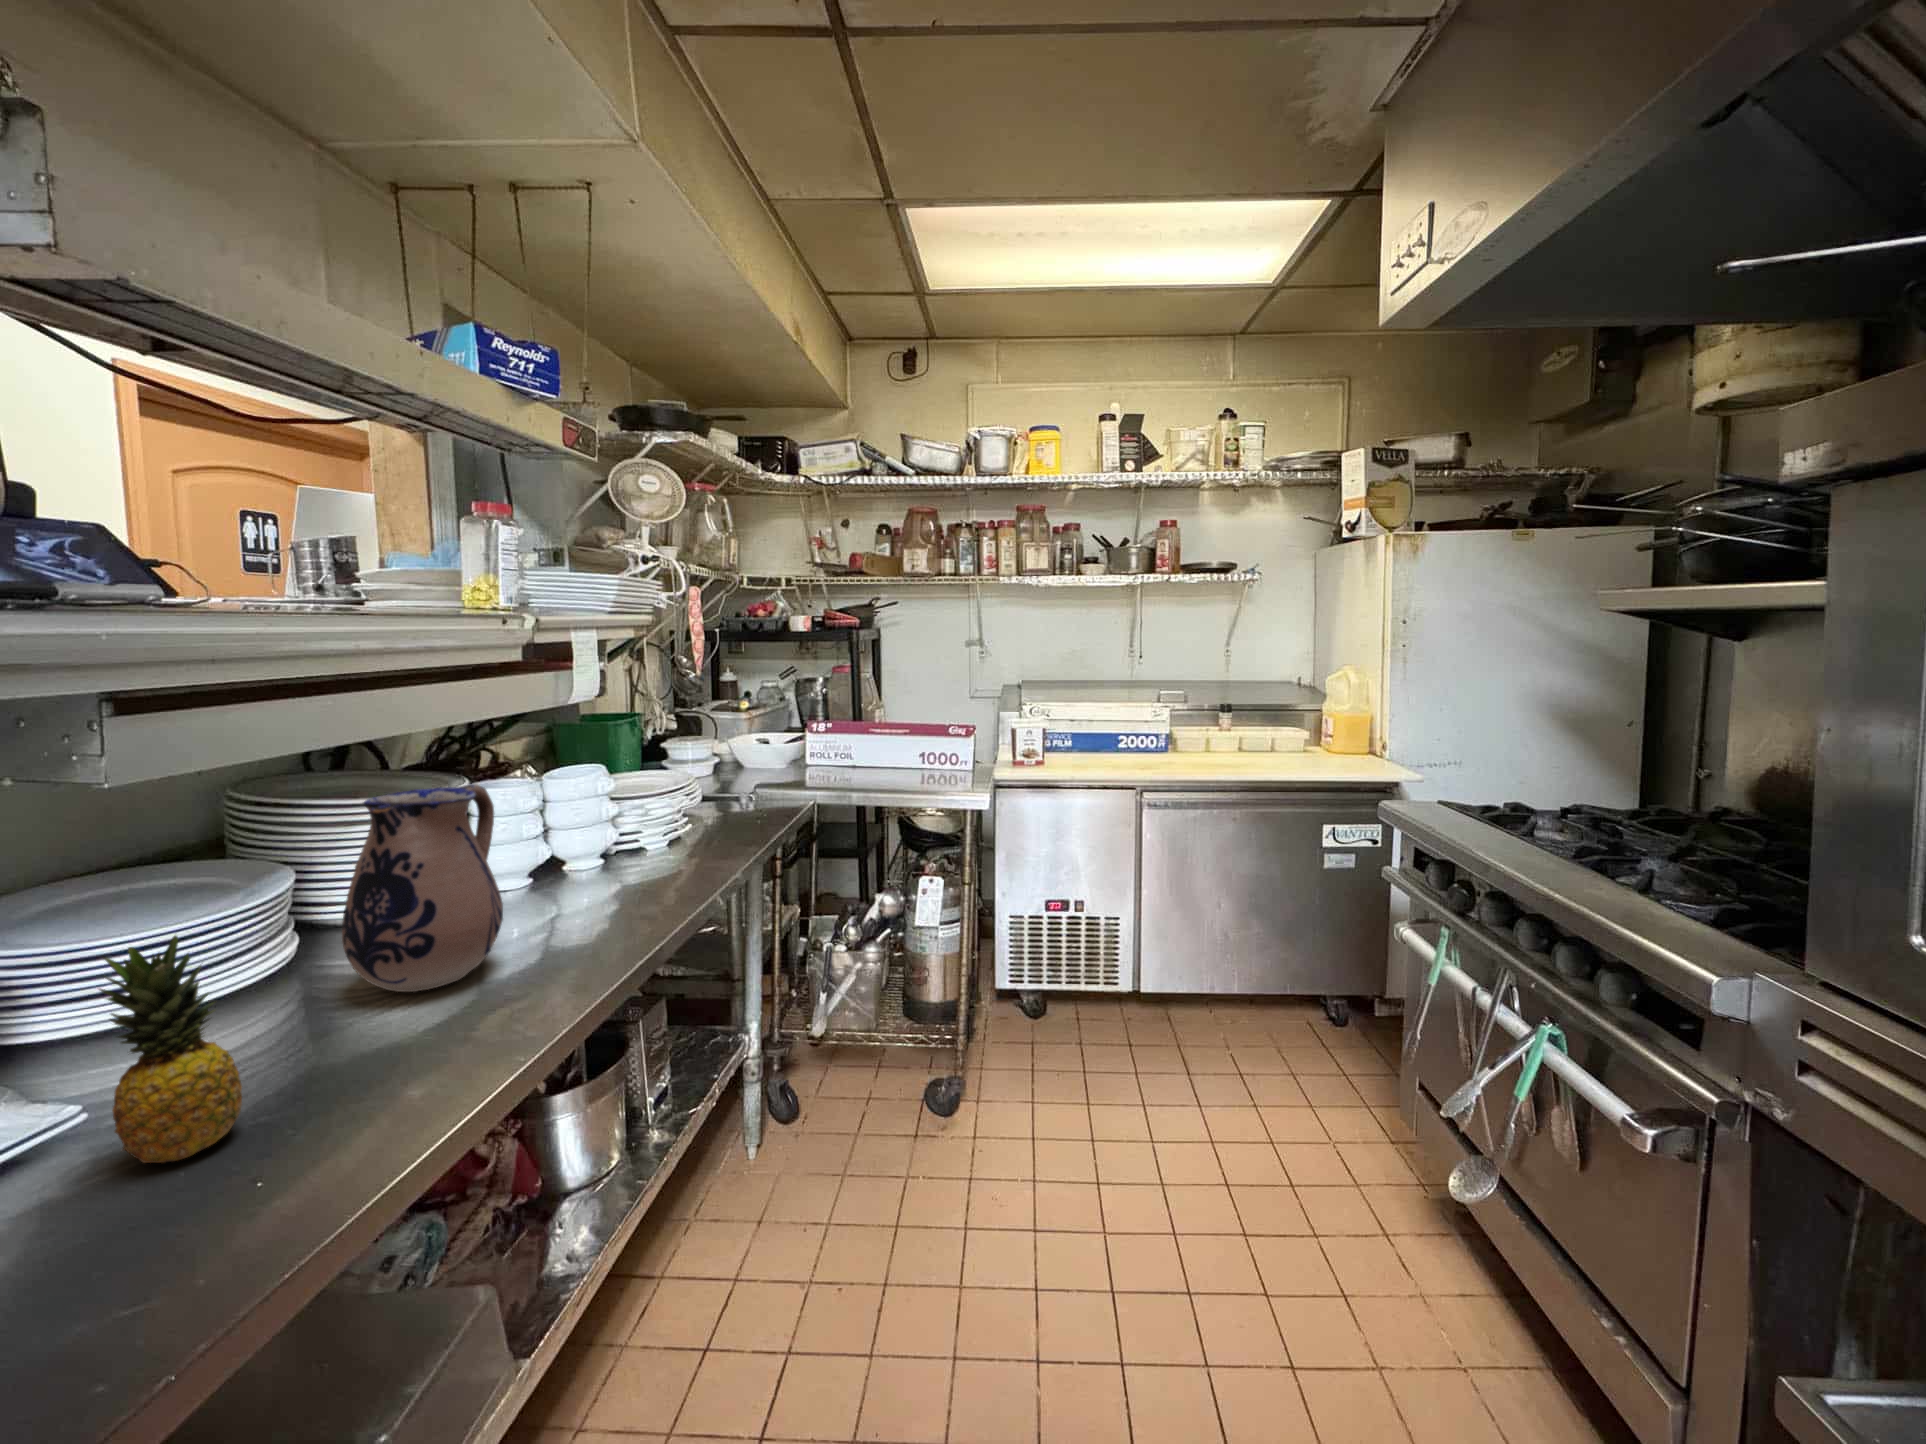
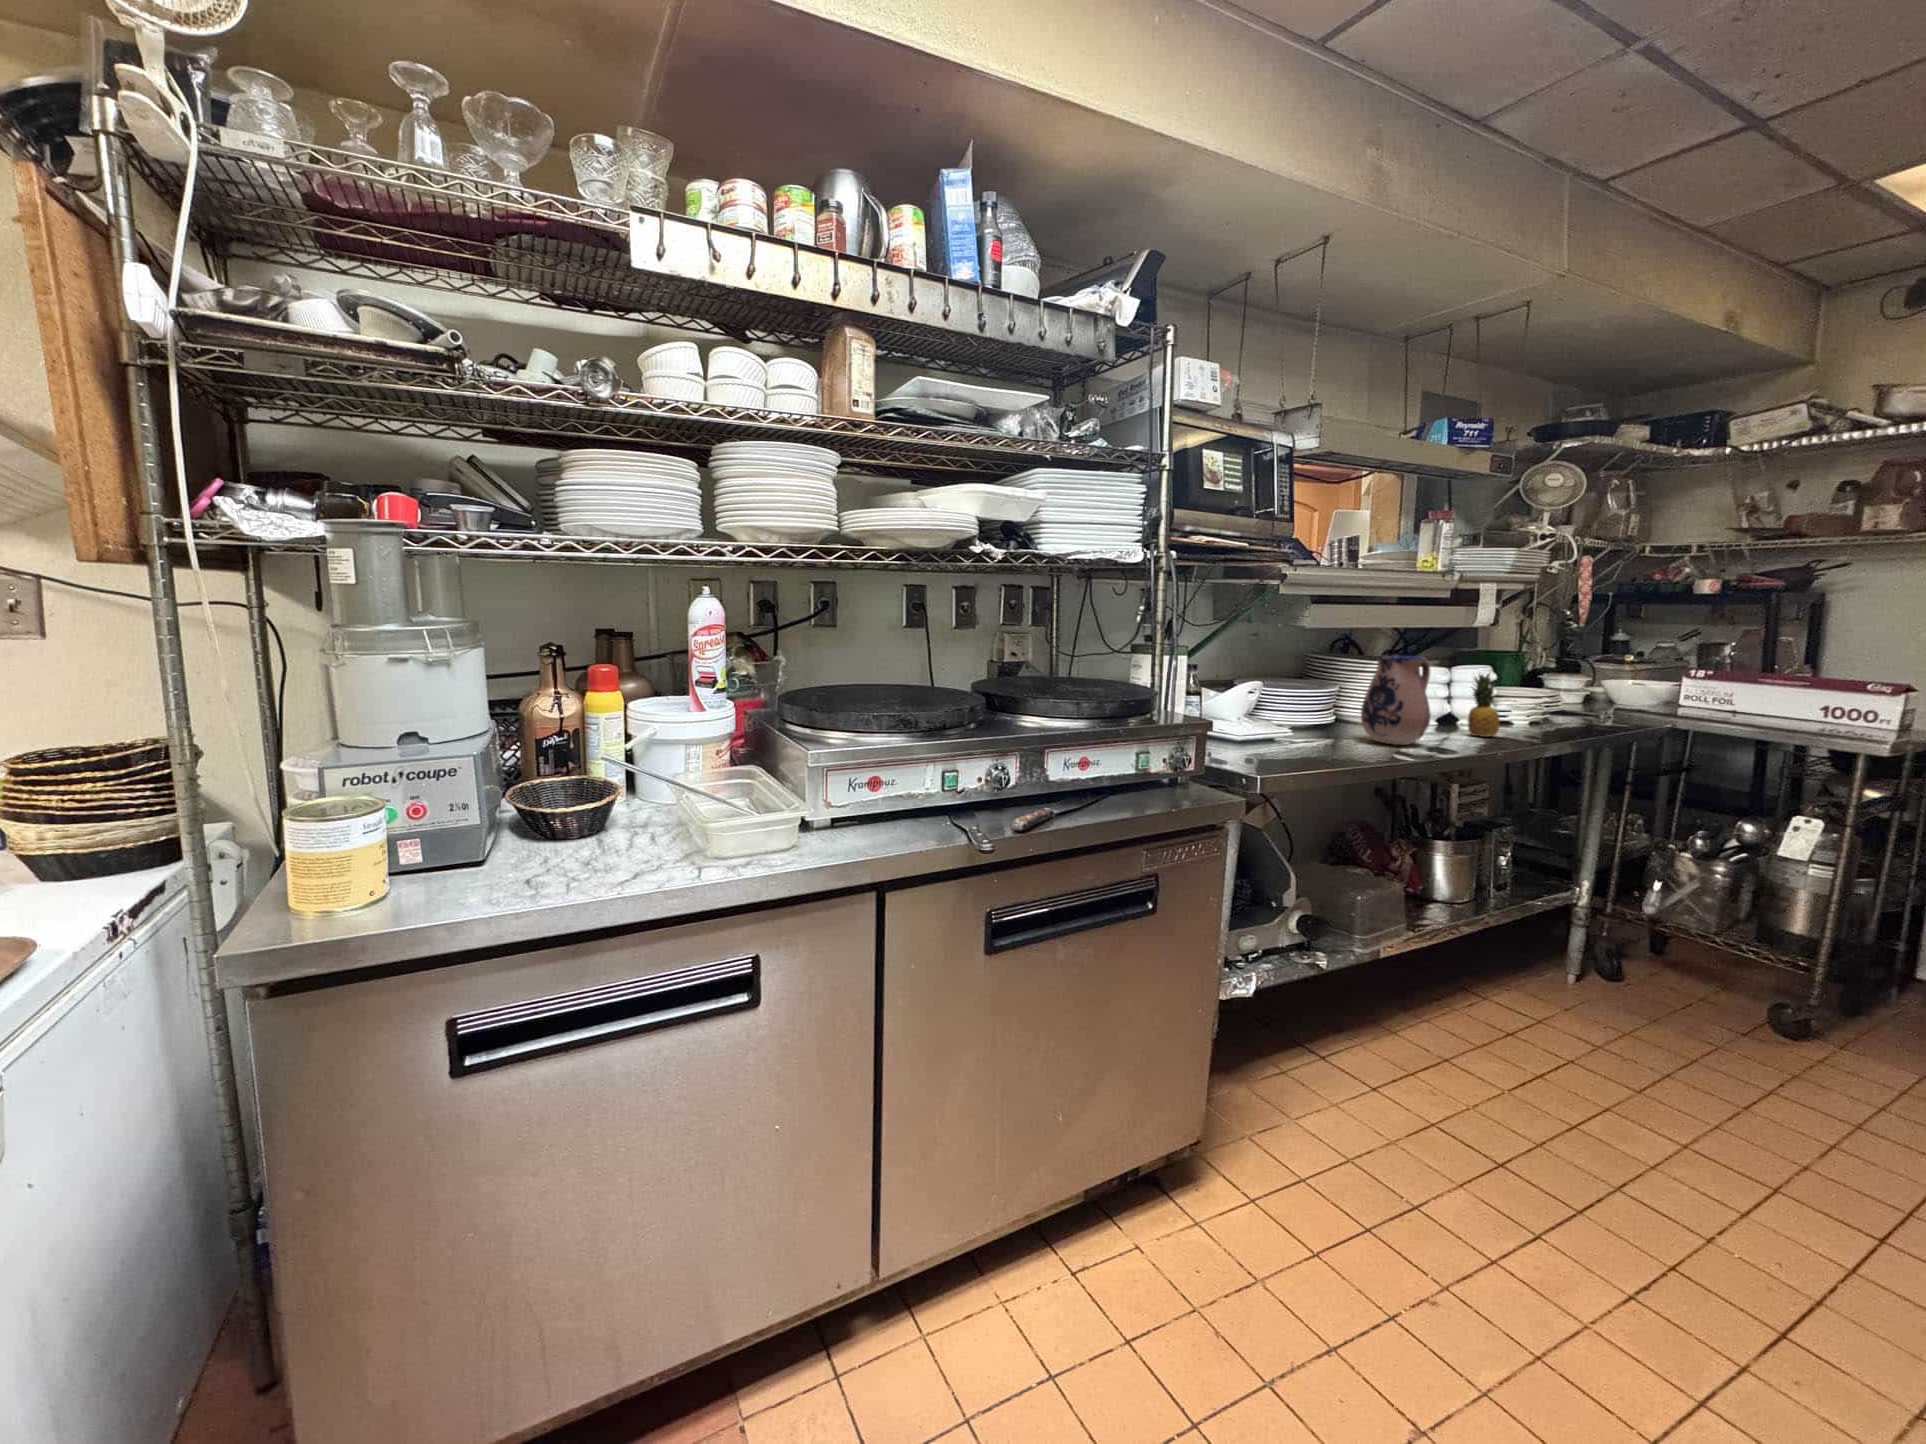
fruit: present [99,935,242,1163] -> present [1468,674,1500,737]

